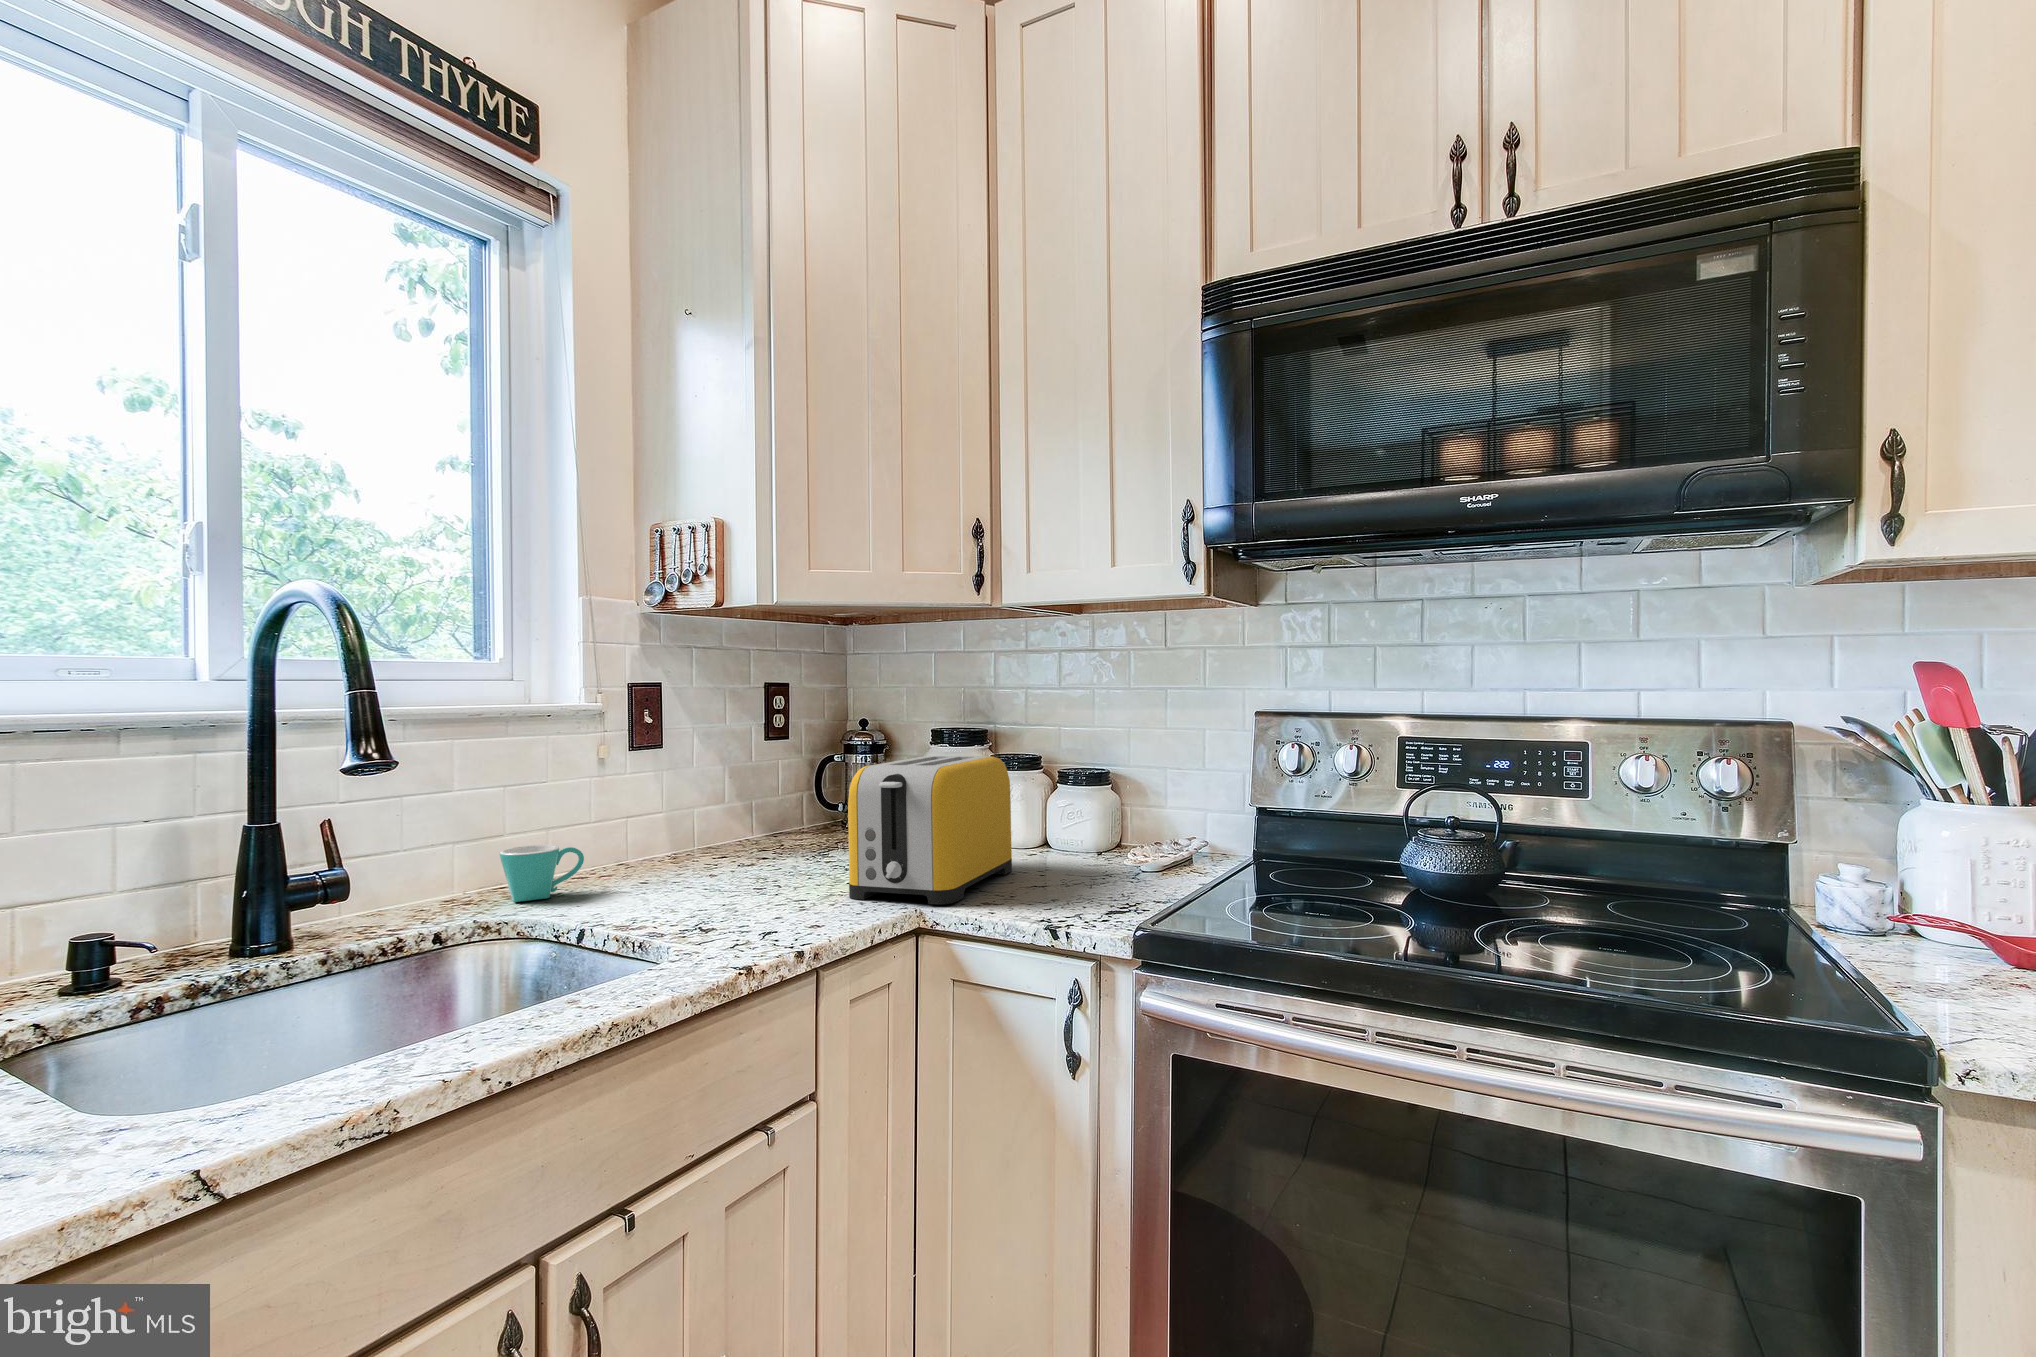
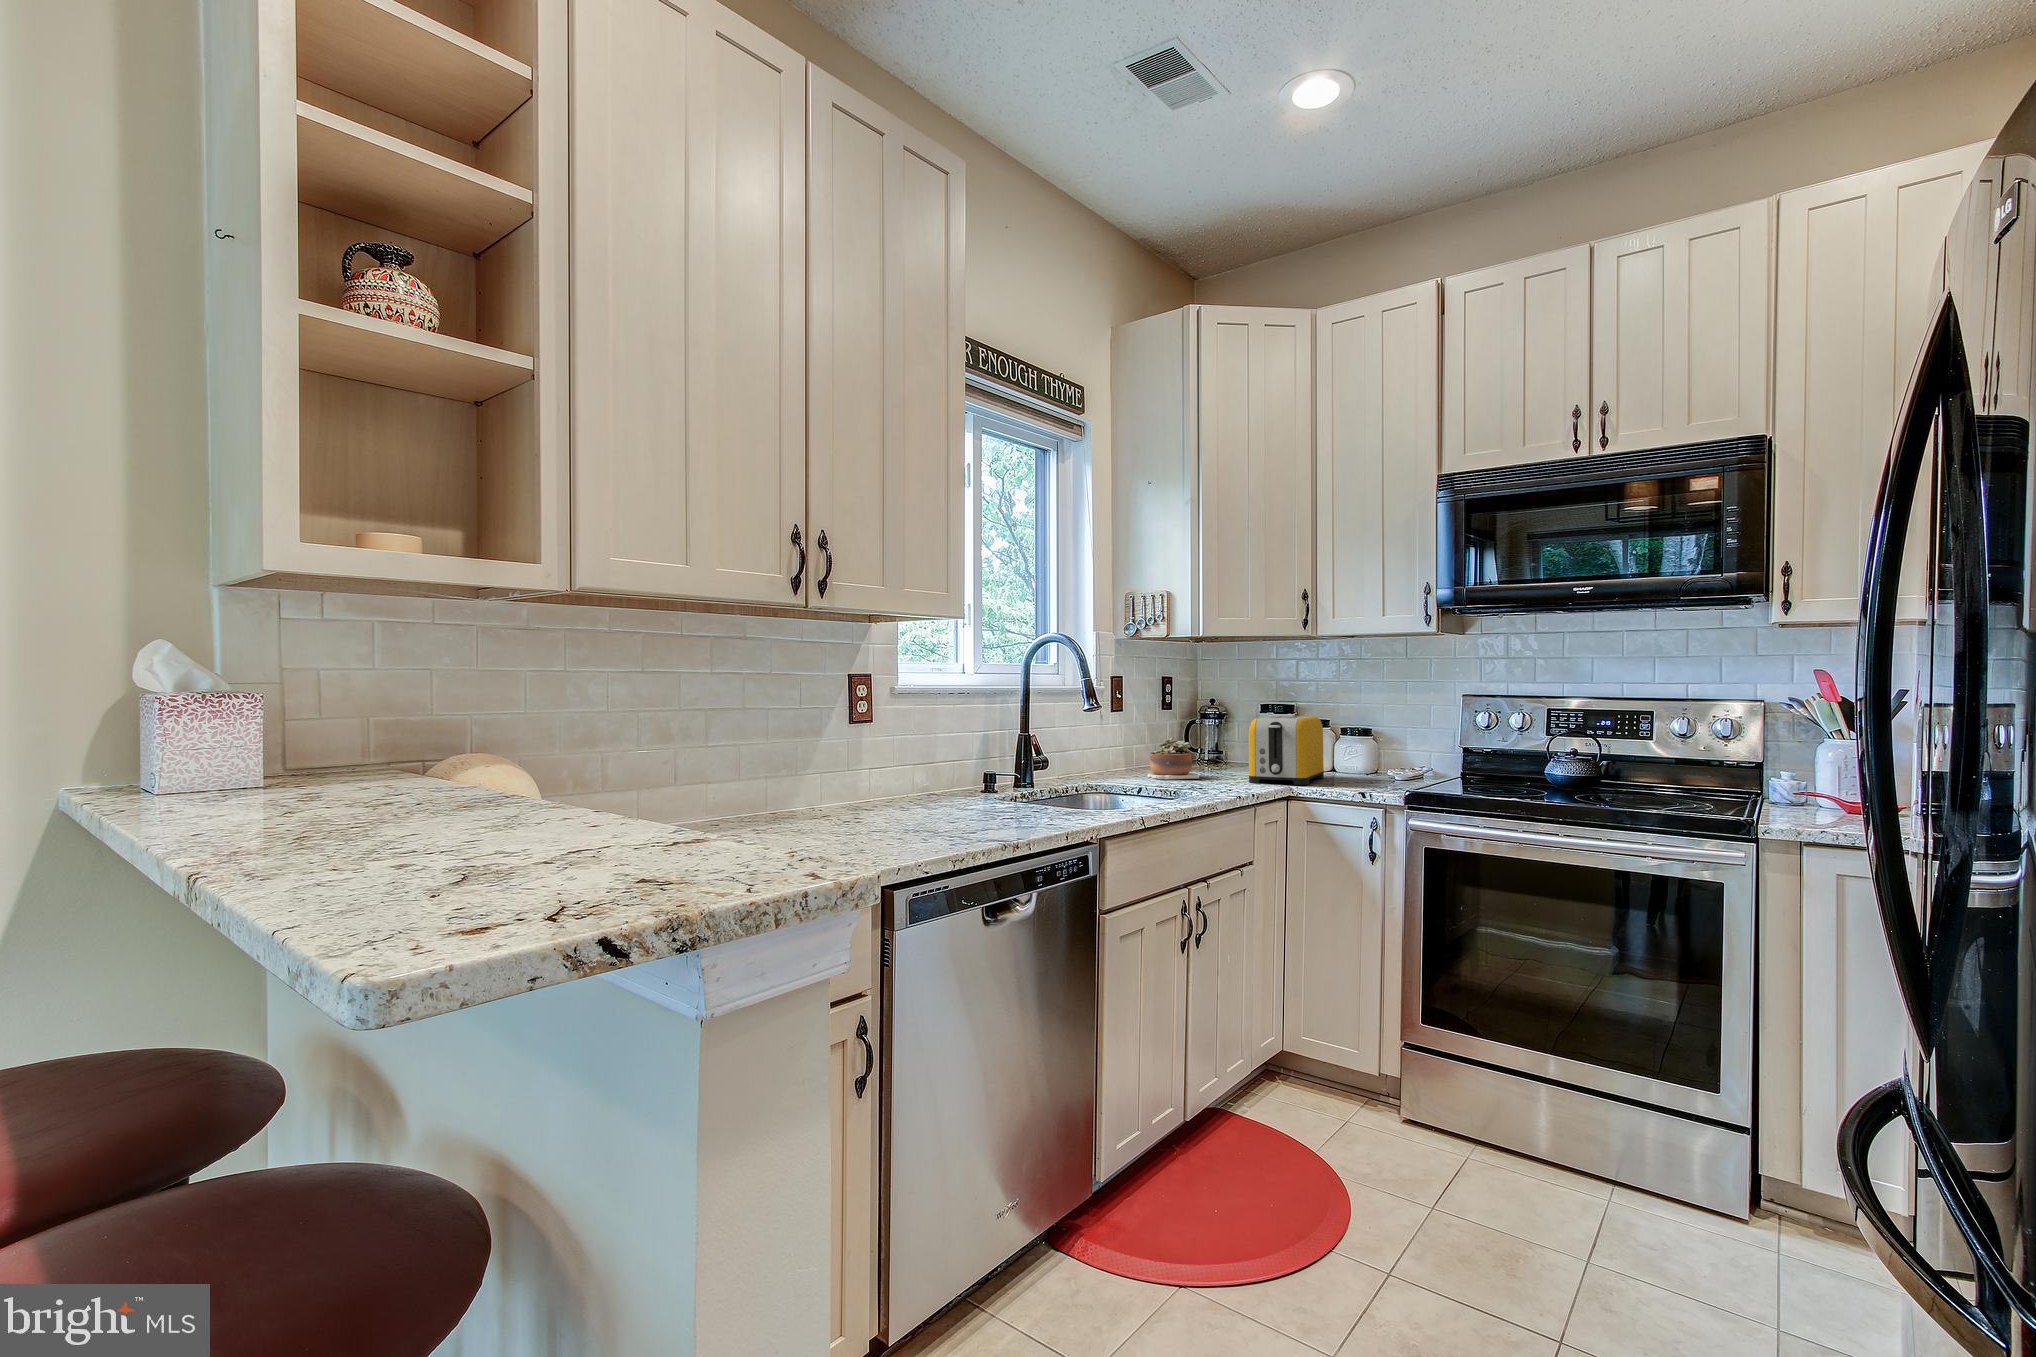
succulent plant: none [664,803,761,896] -> present [1147,738,1199,779]
mug: present [500,845,584,902] -> none [1080,754,1114,779]

